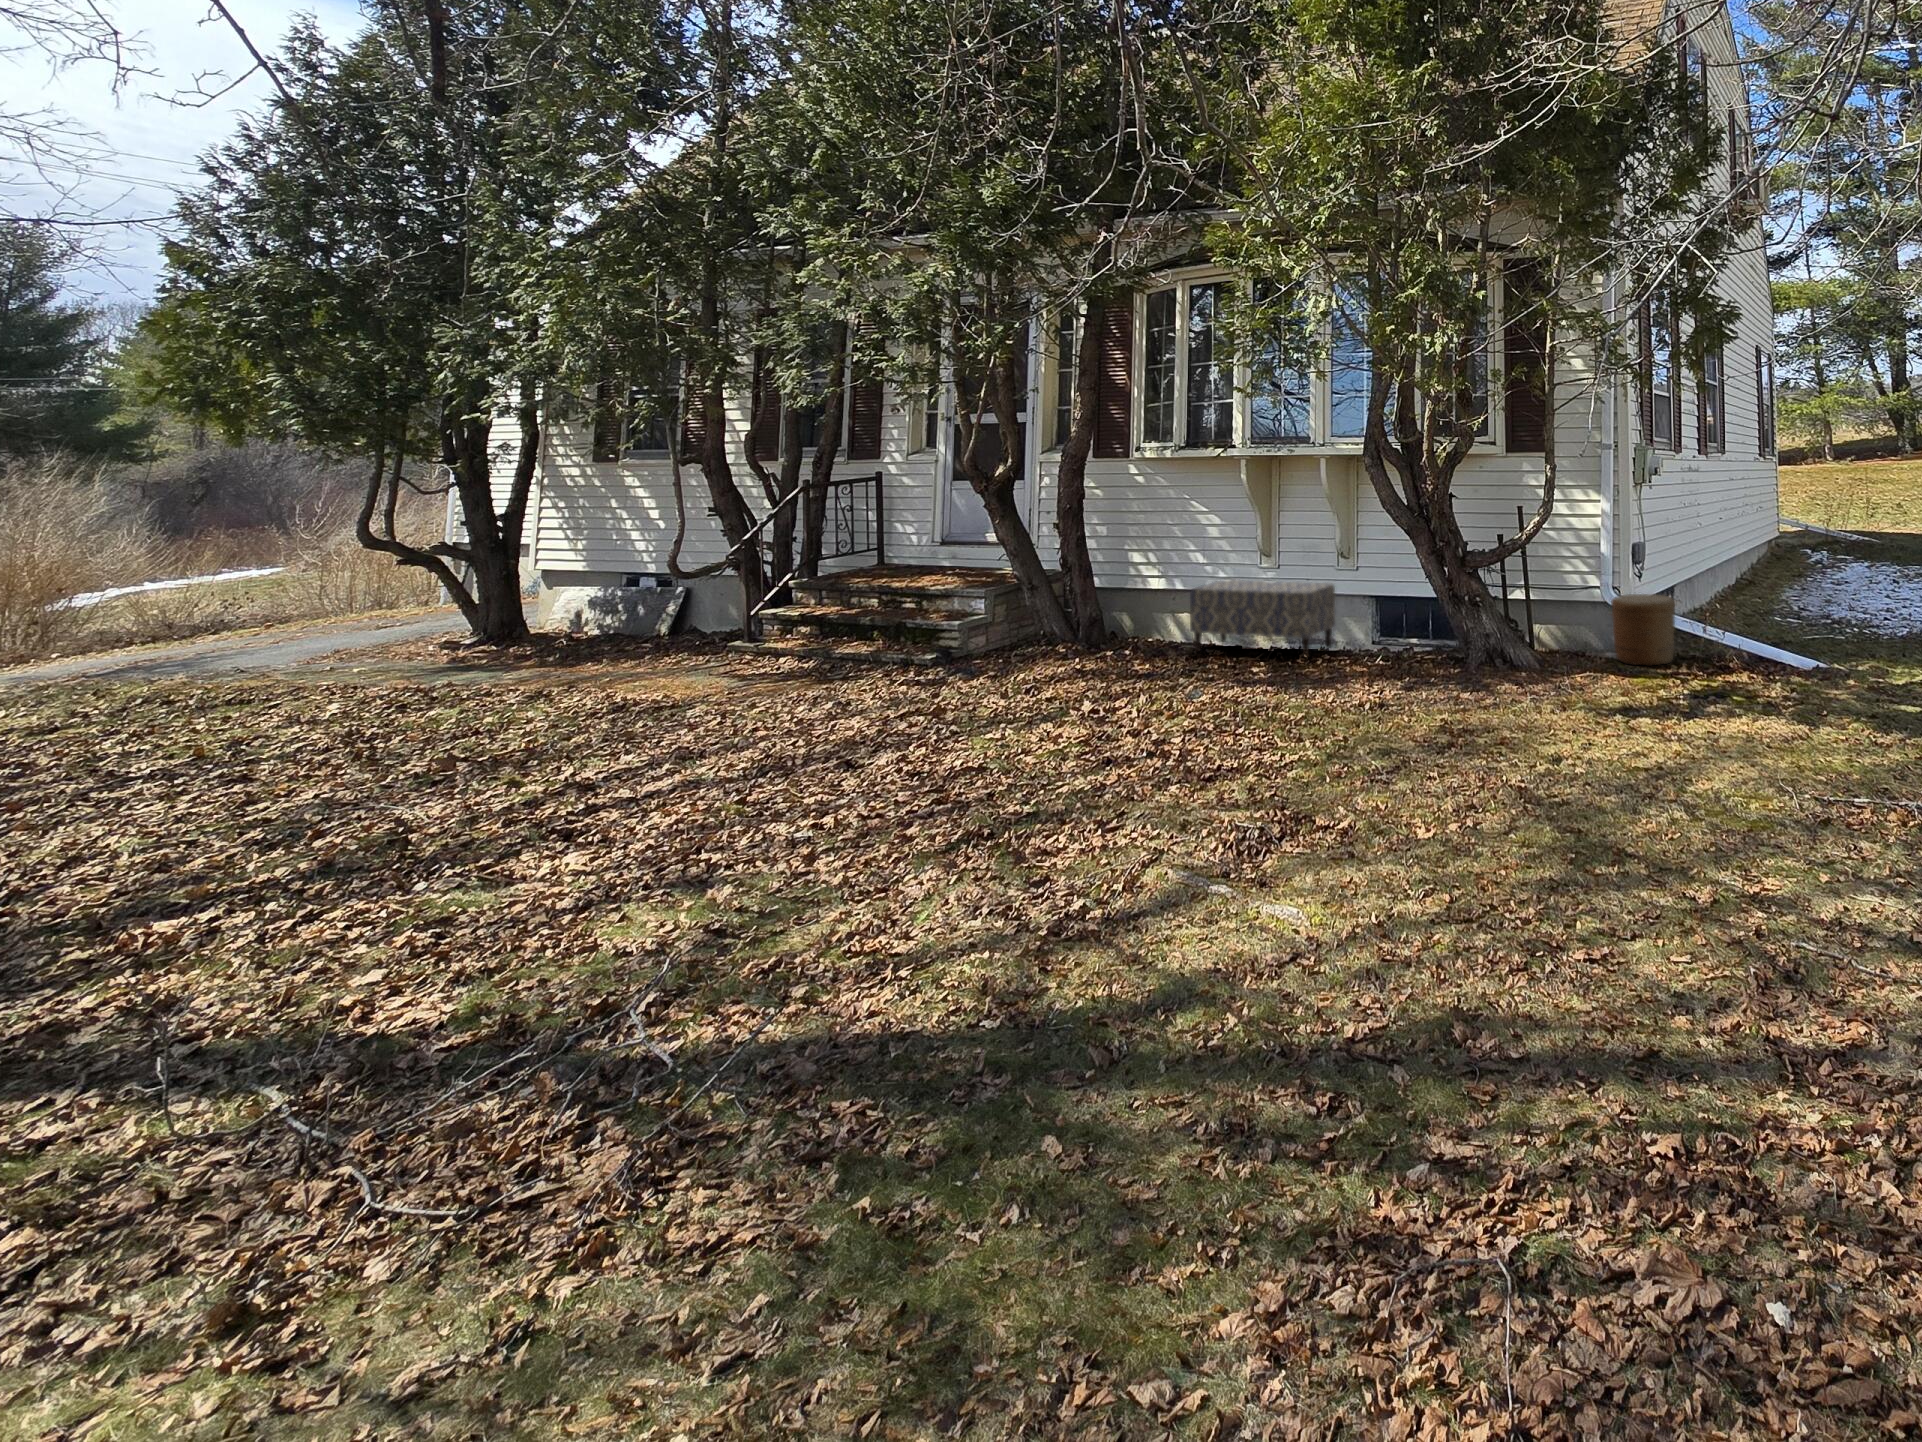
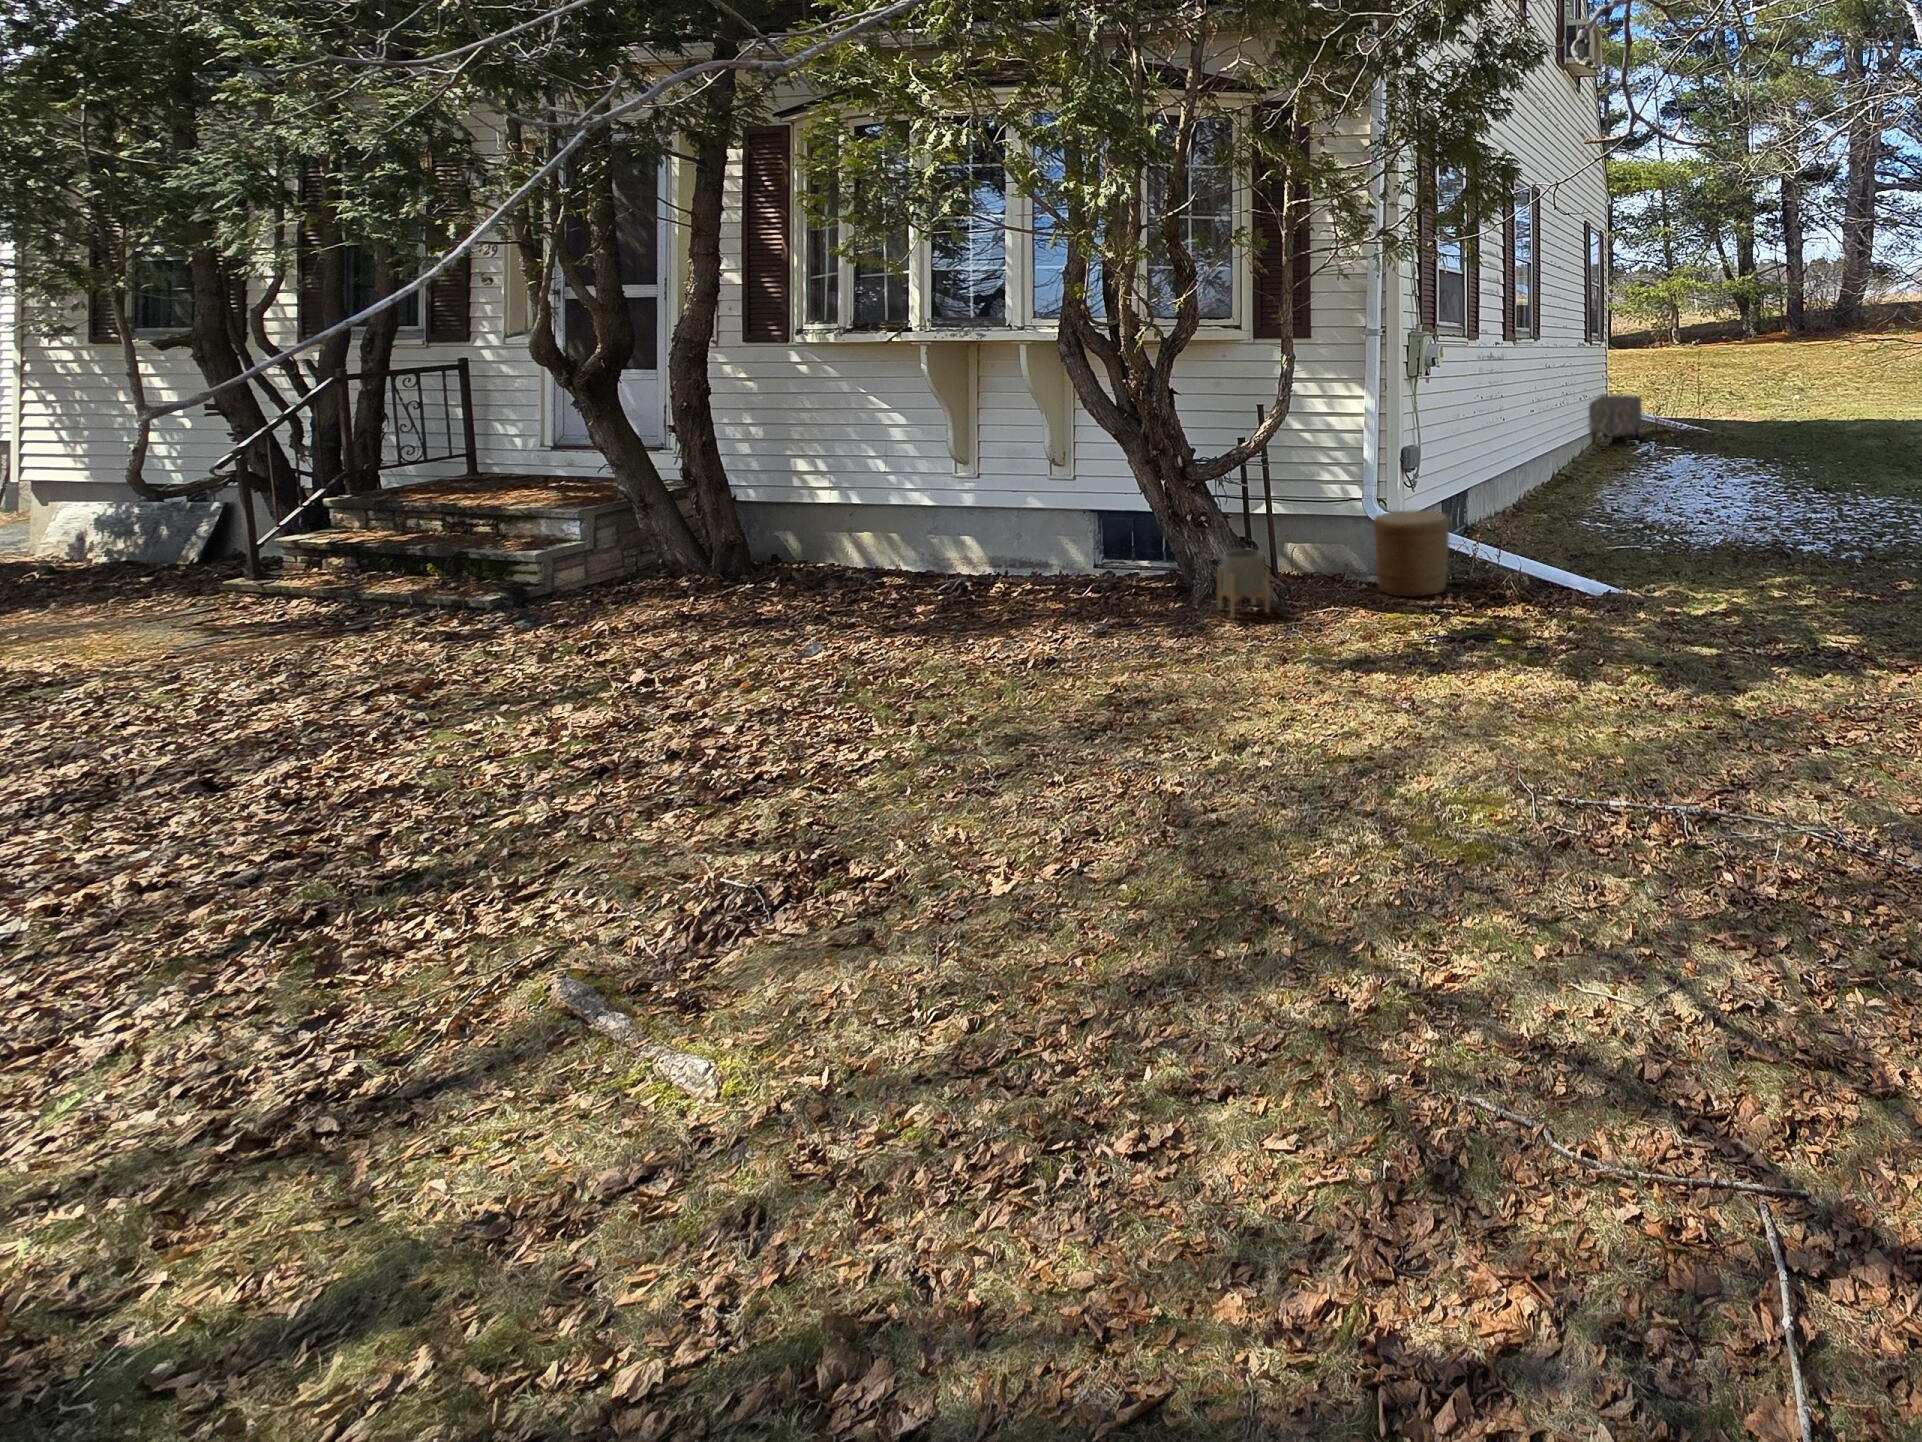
bench: present [1190,580,1335,658] -> present [1589,395,1642,446]
planter: none [1489,623,1533,679] -> present [1217,550,1269,618]

